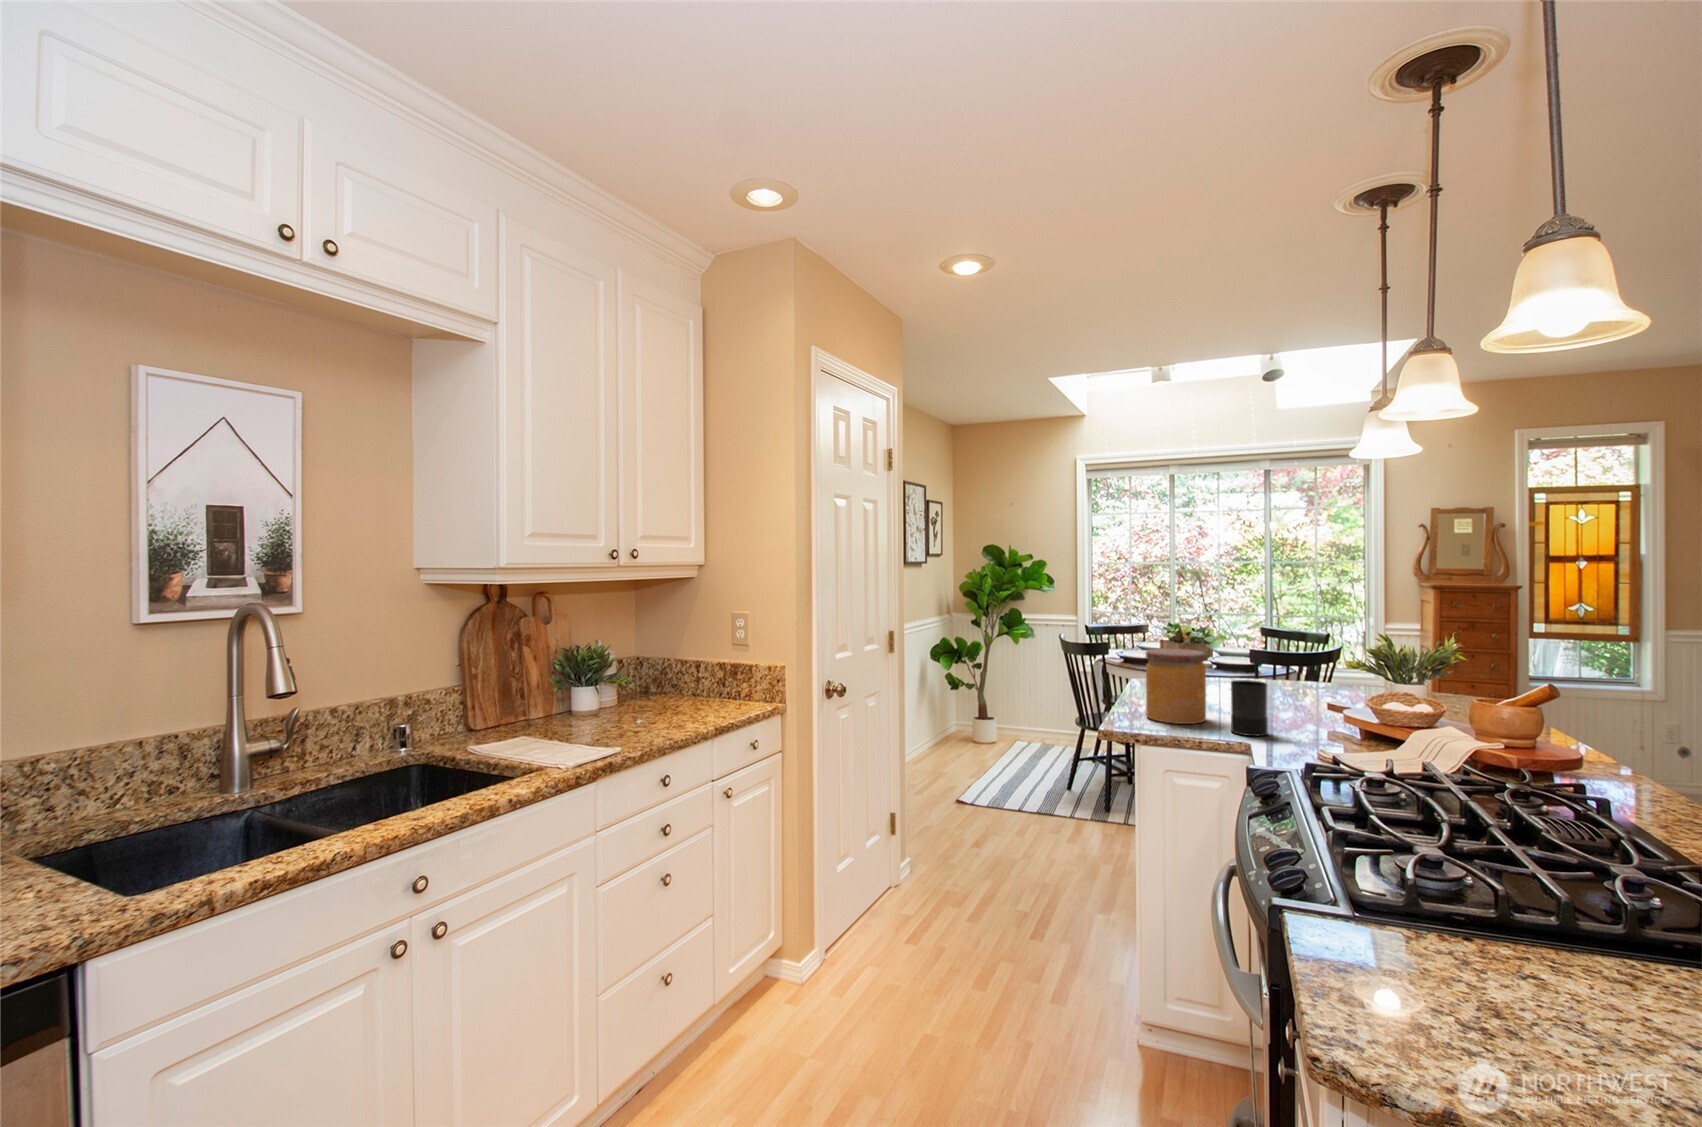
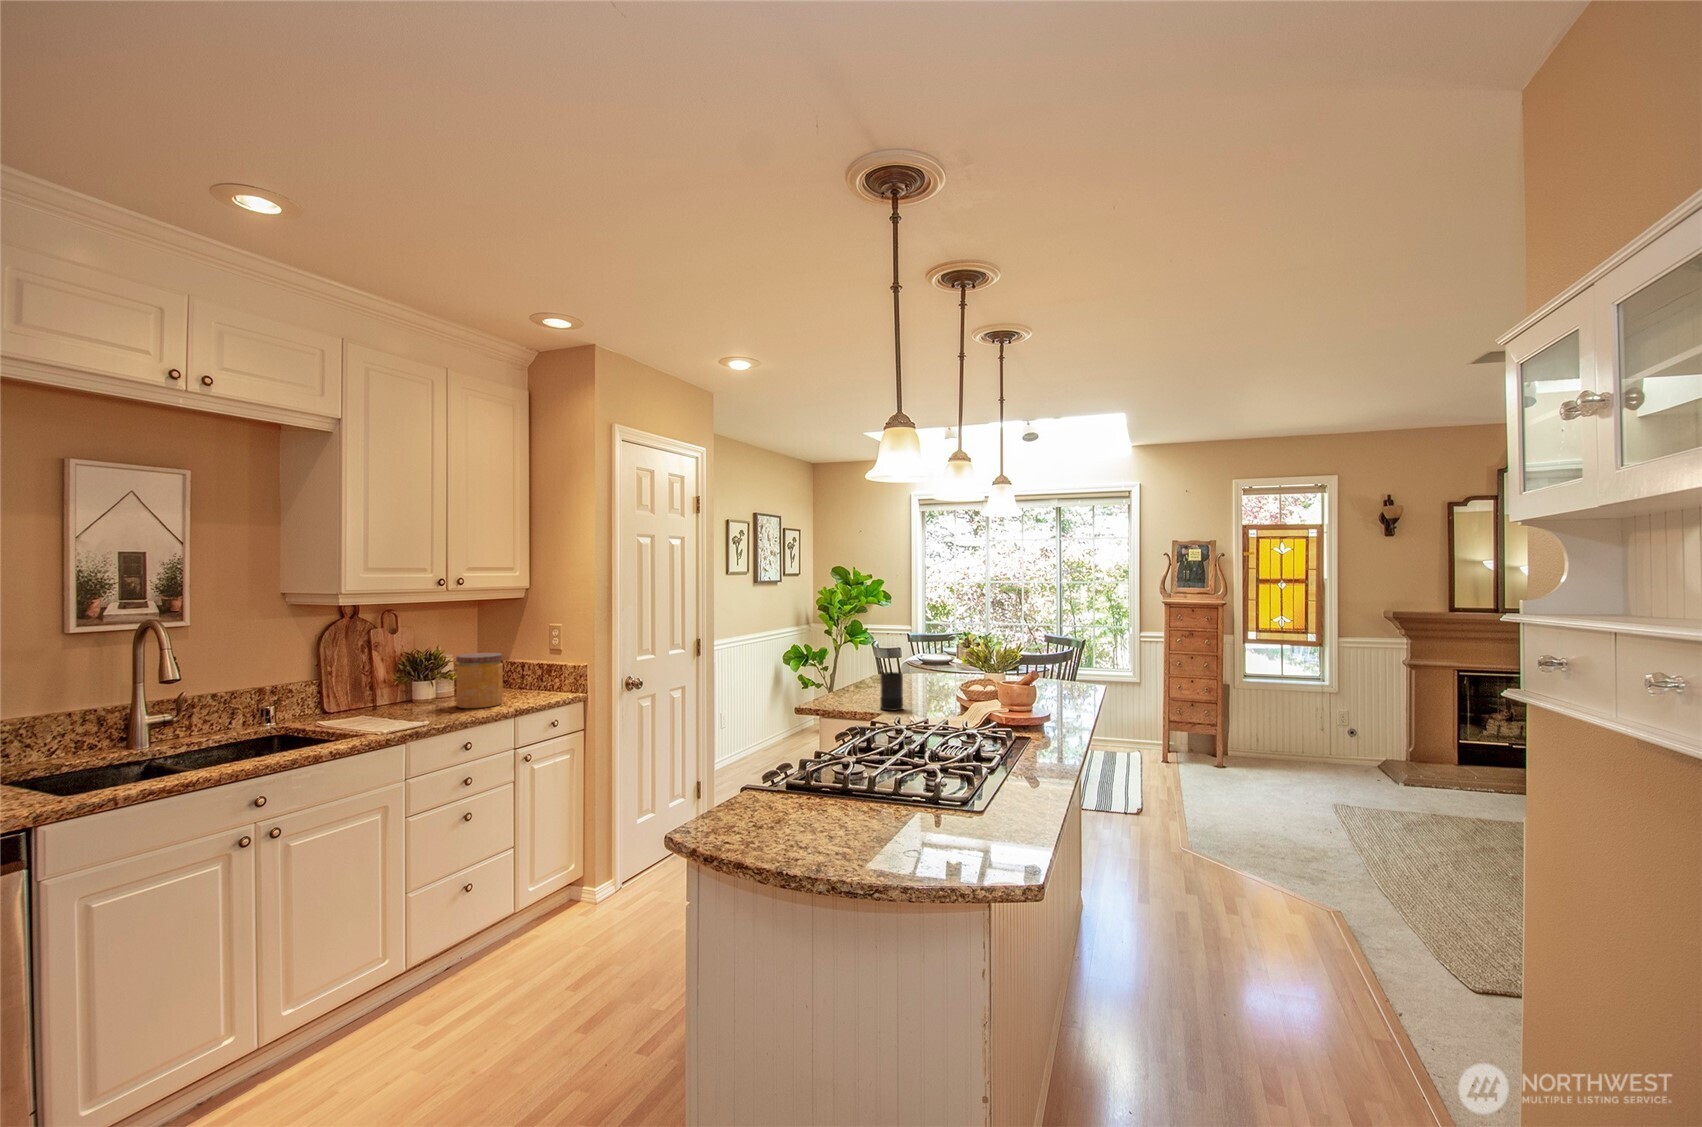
jar: present [1146,649,1206,724] -> present [456,653,503,708]

